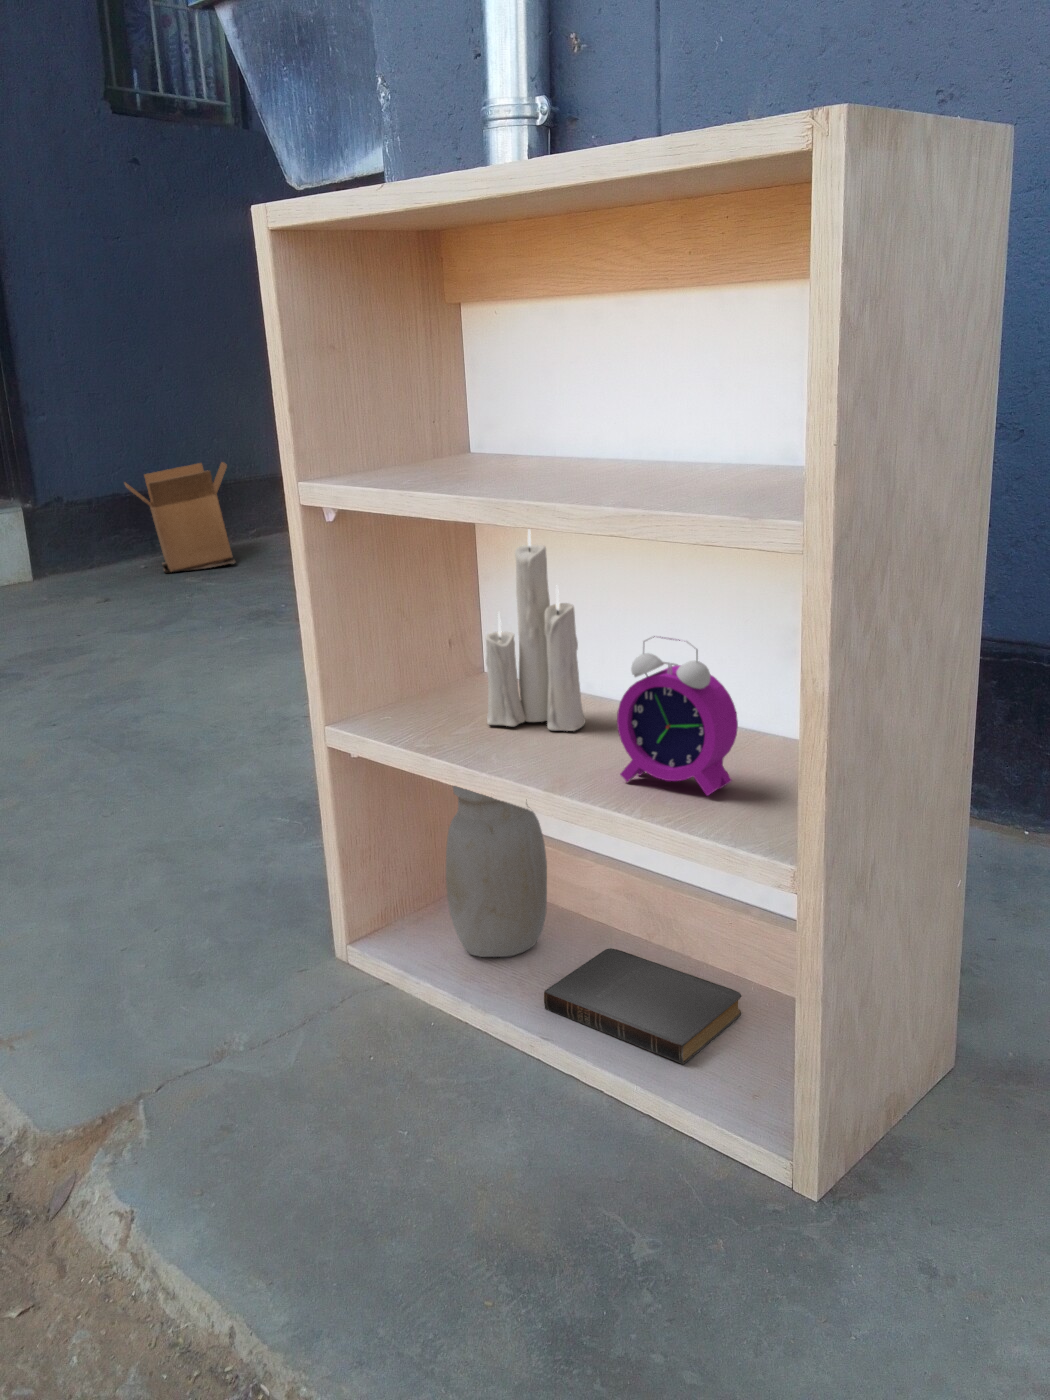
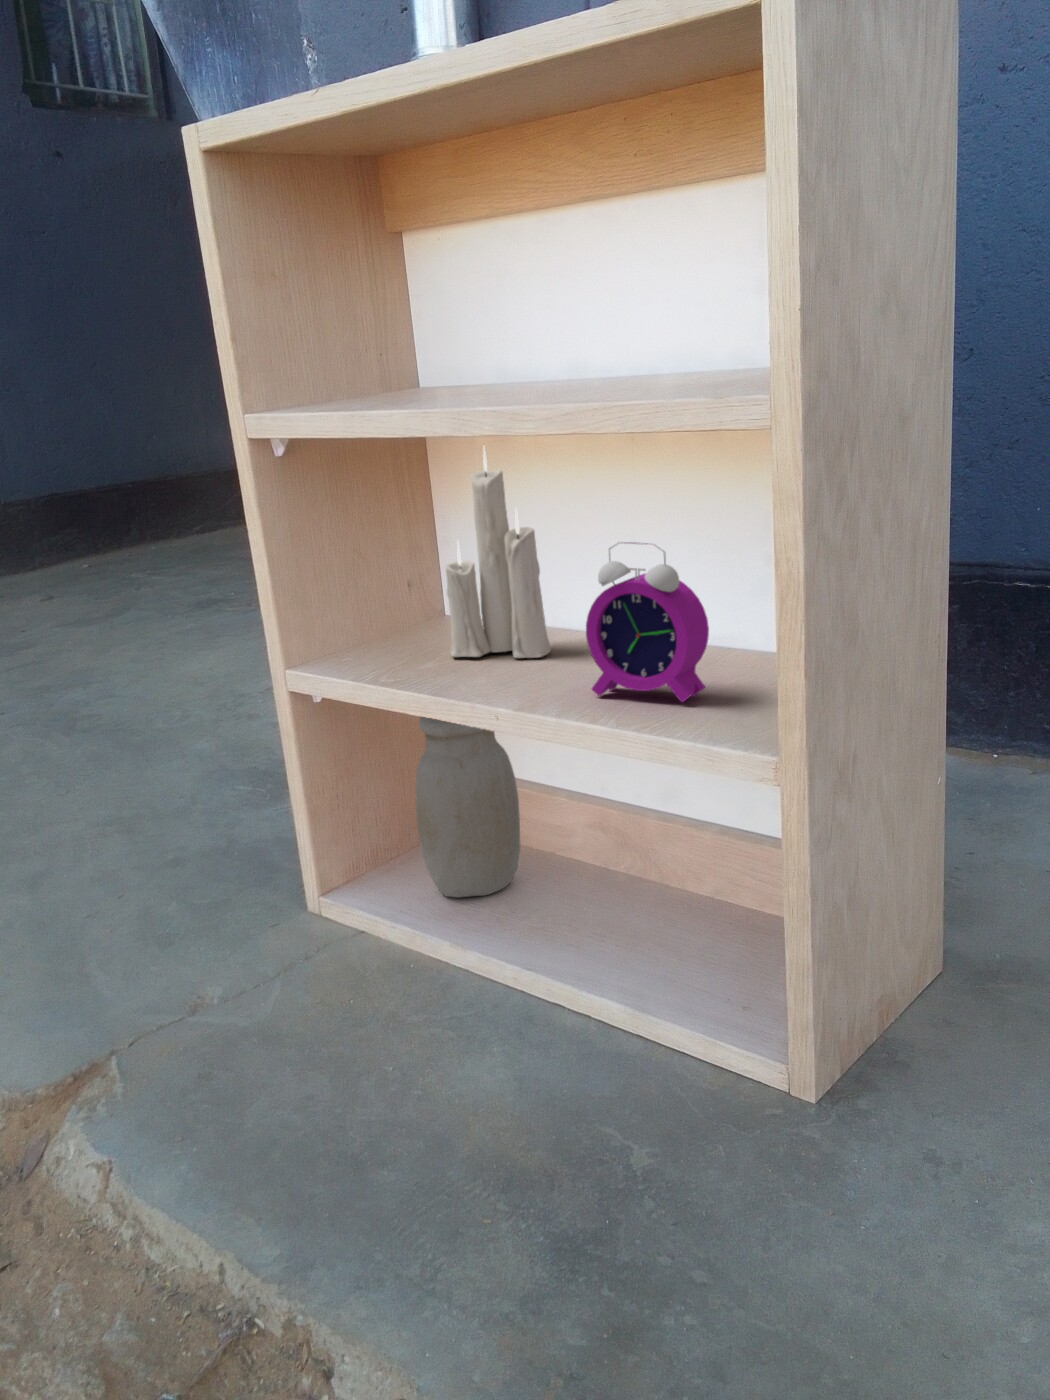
cardboard box: present [124,462,236,572] -> none [63,456,182,569]
book: present [544,948,741,1064] -> none [524,880,724,983]

